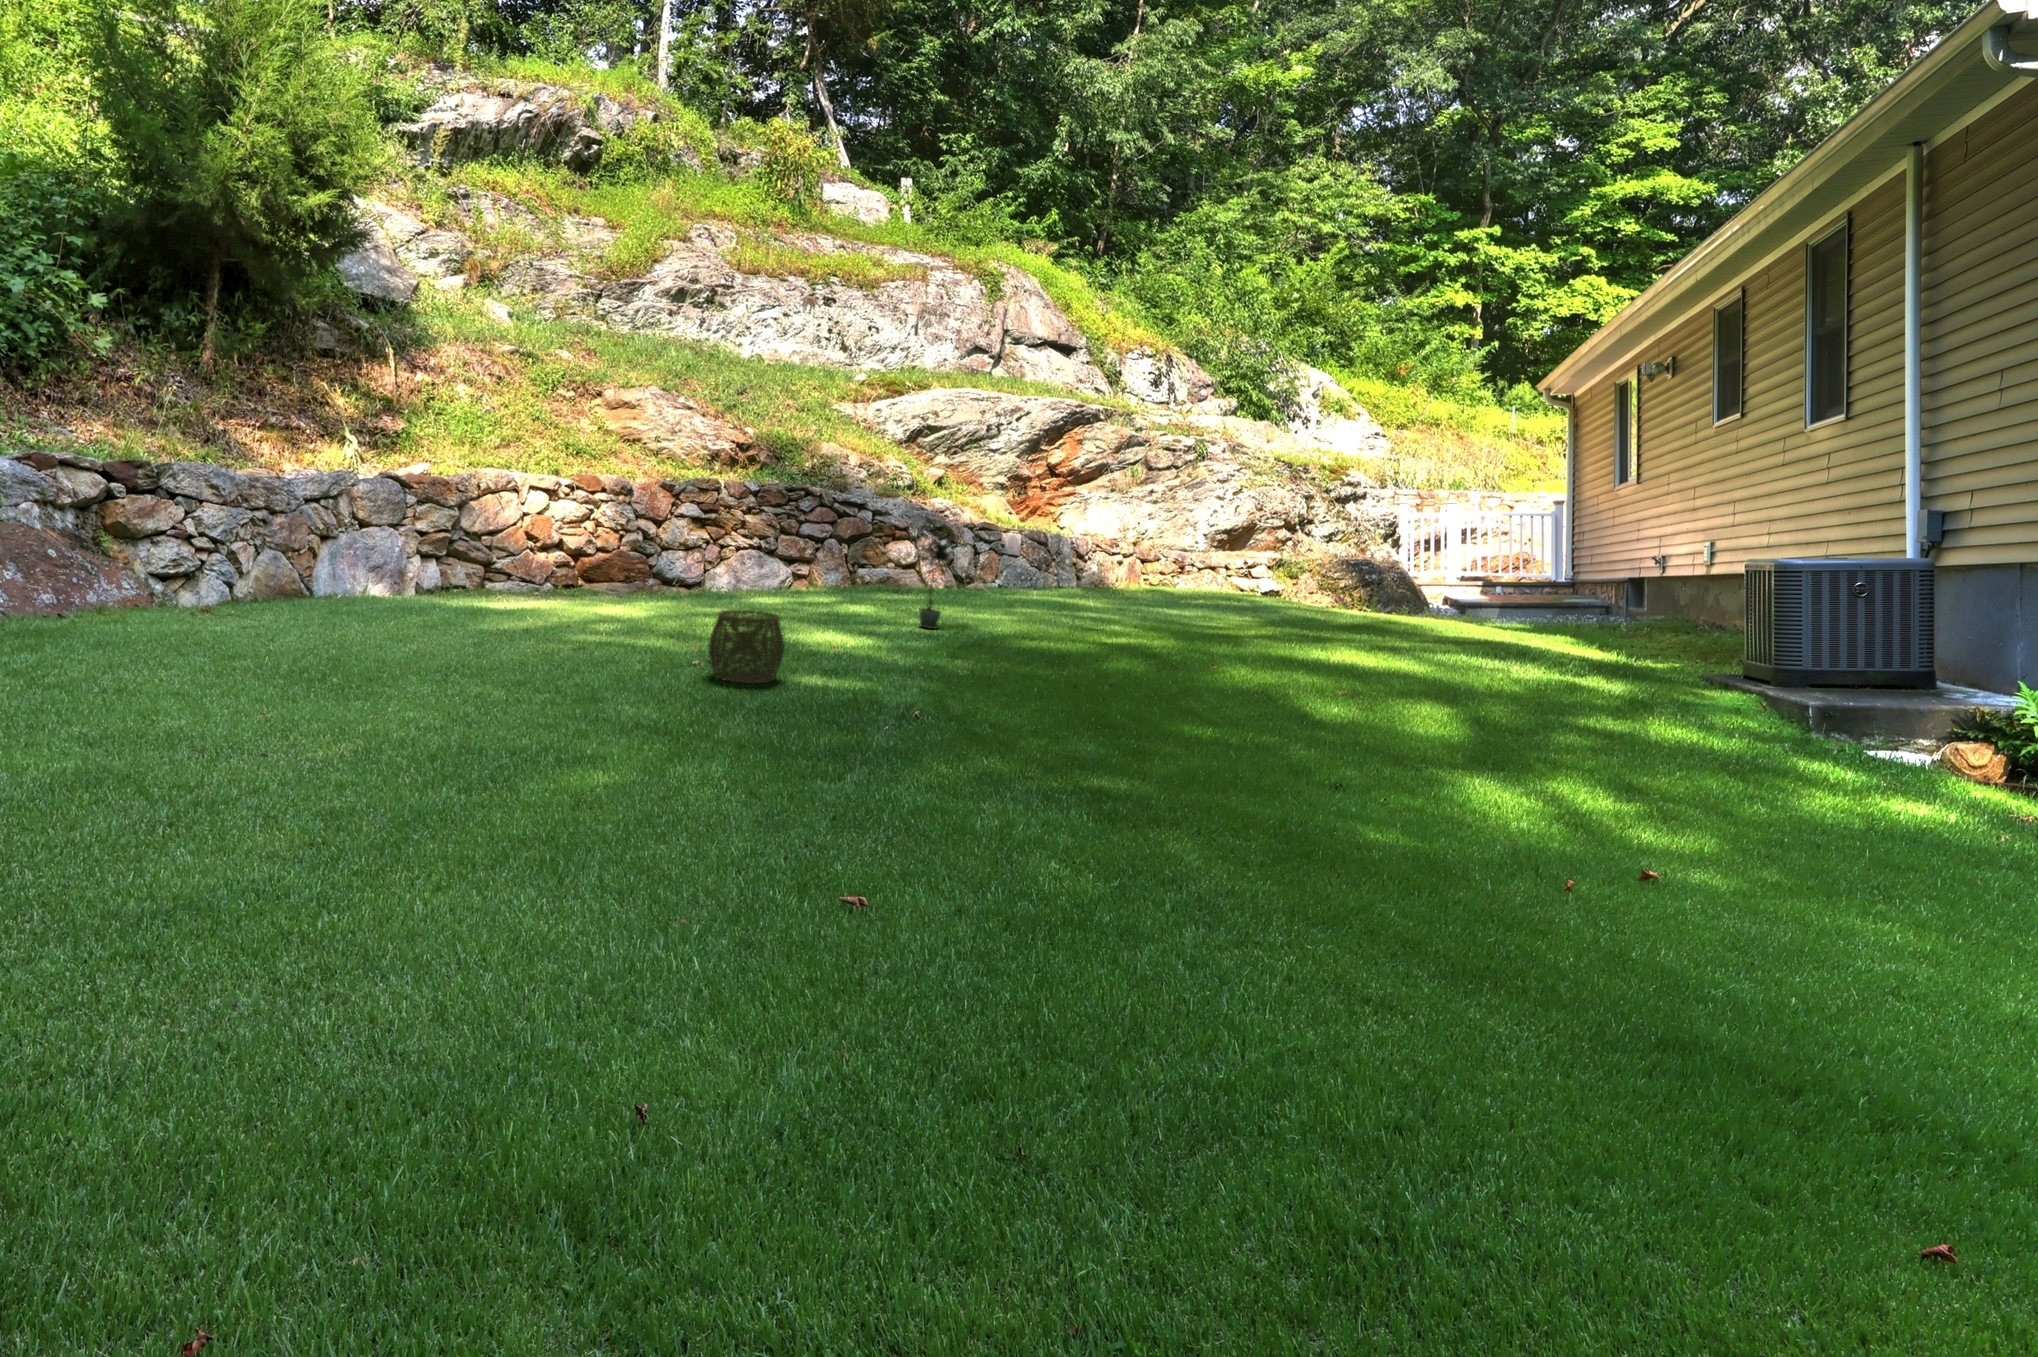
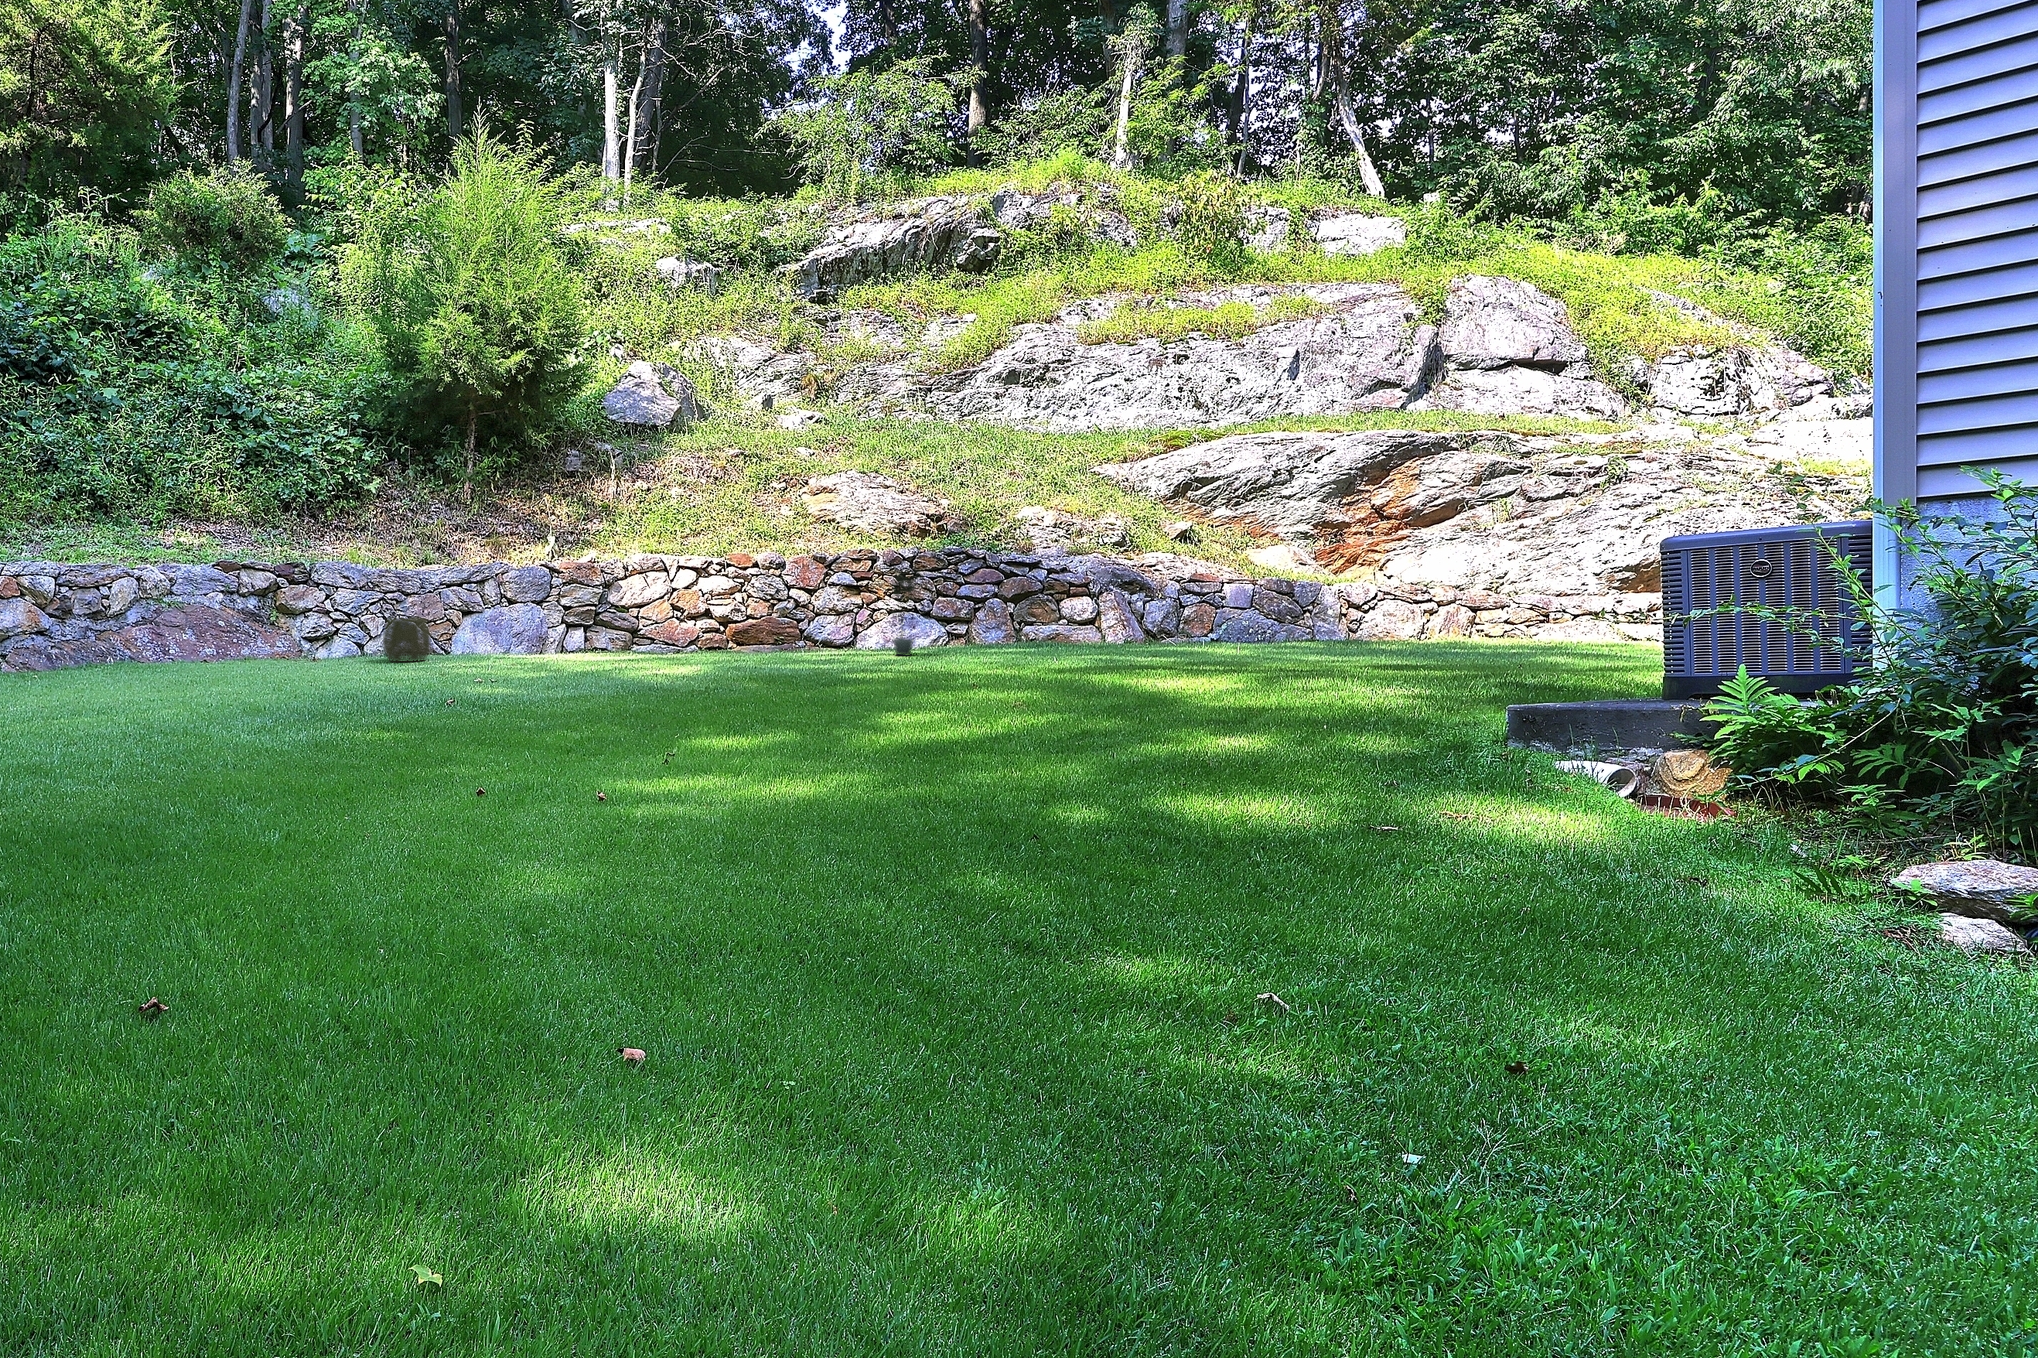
woven basket: present [709,610,784,684] -> present [383,618,431,662]

